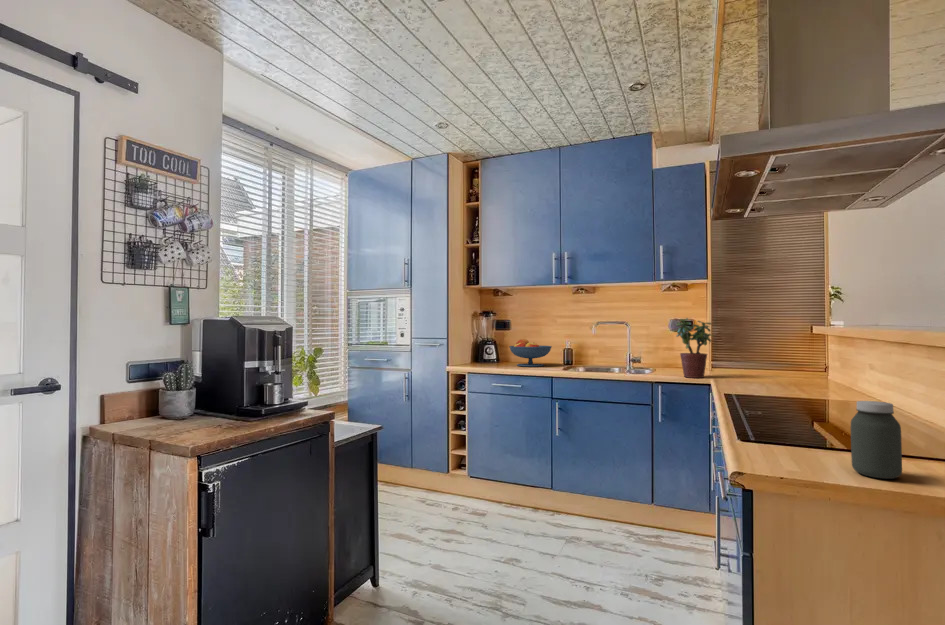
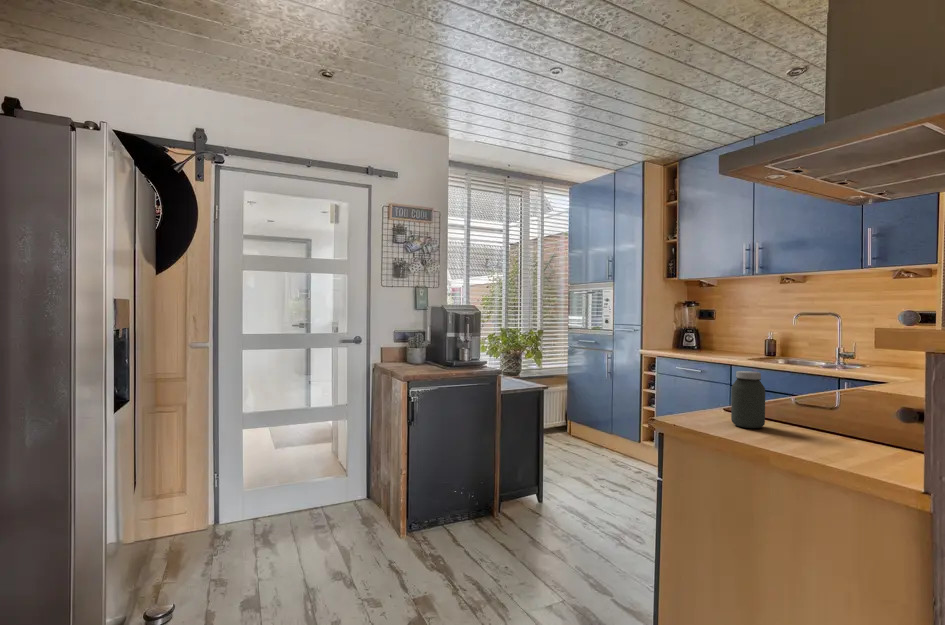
potted plant: present [676,318,711,378] -> none [858,309,909,375]
fruit bowl: present [509,339,552,367] -> none [702,328,748,355]

